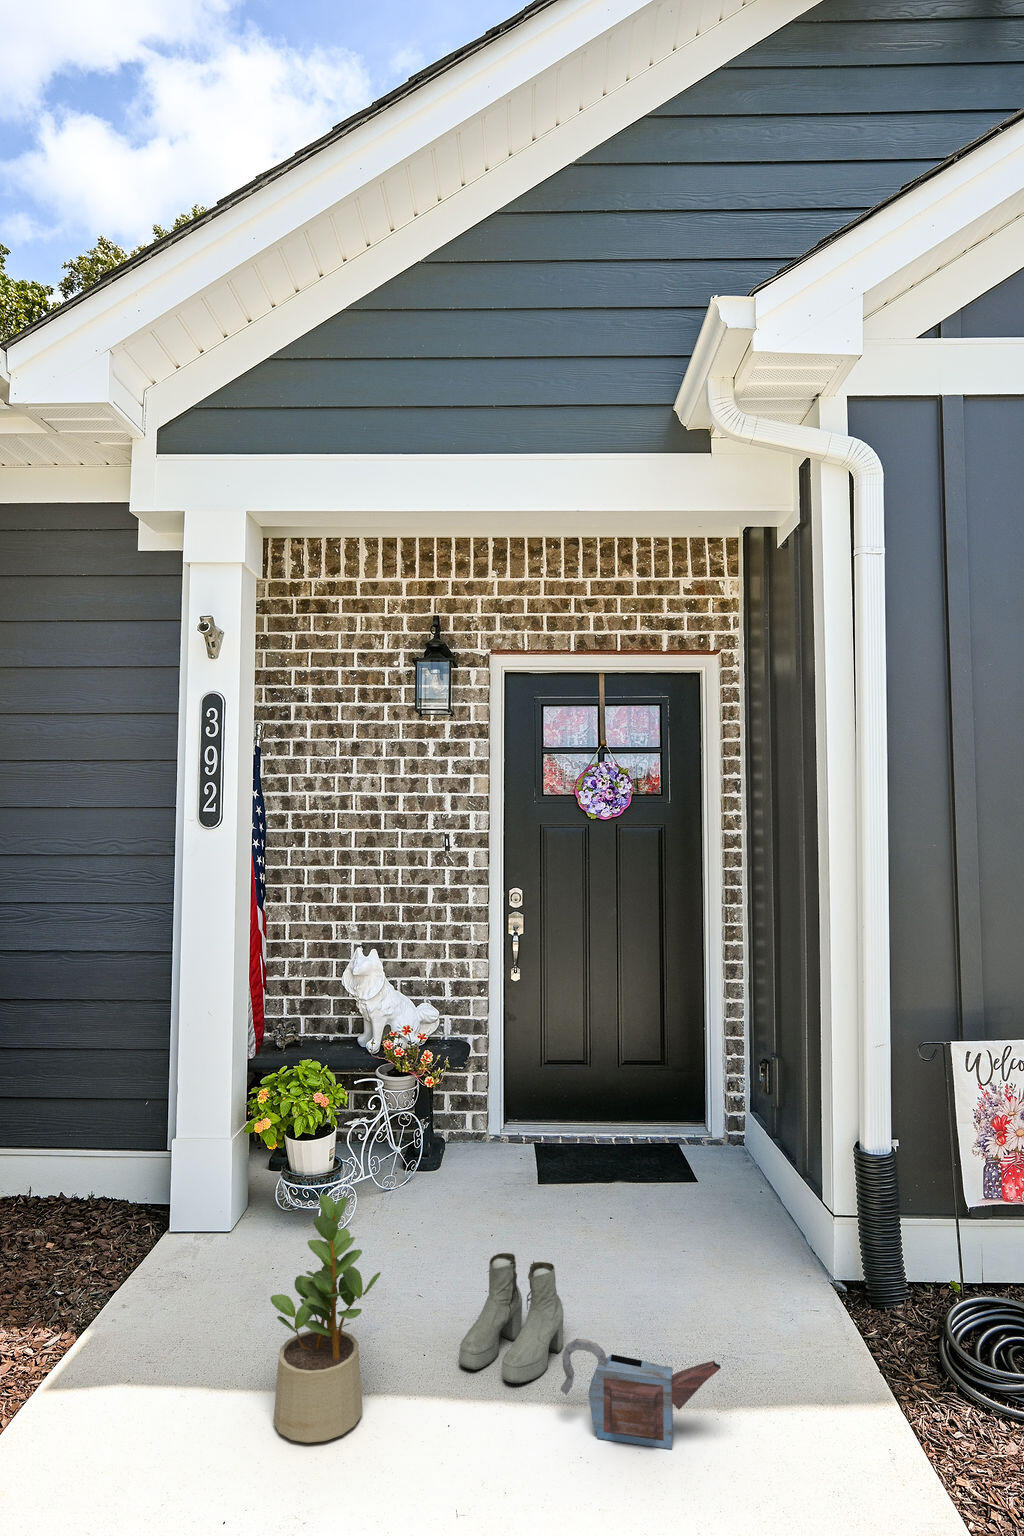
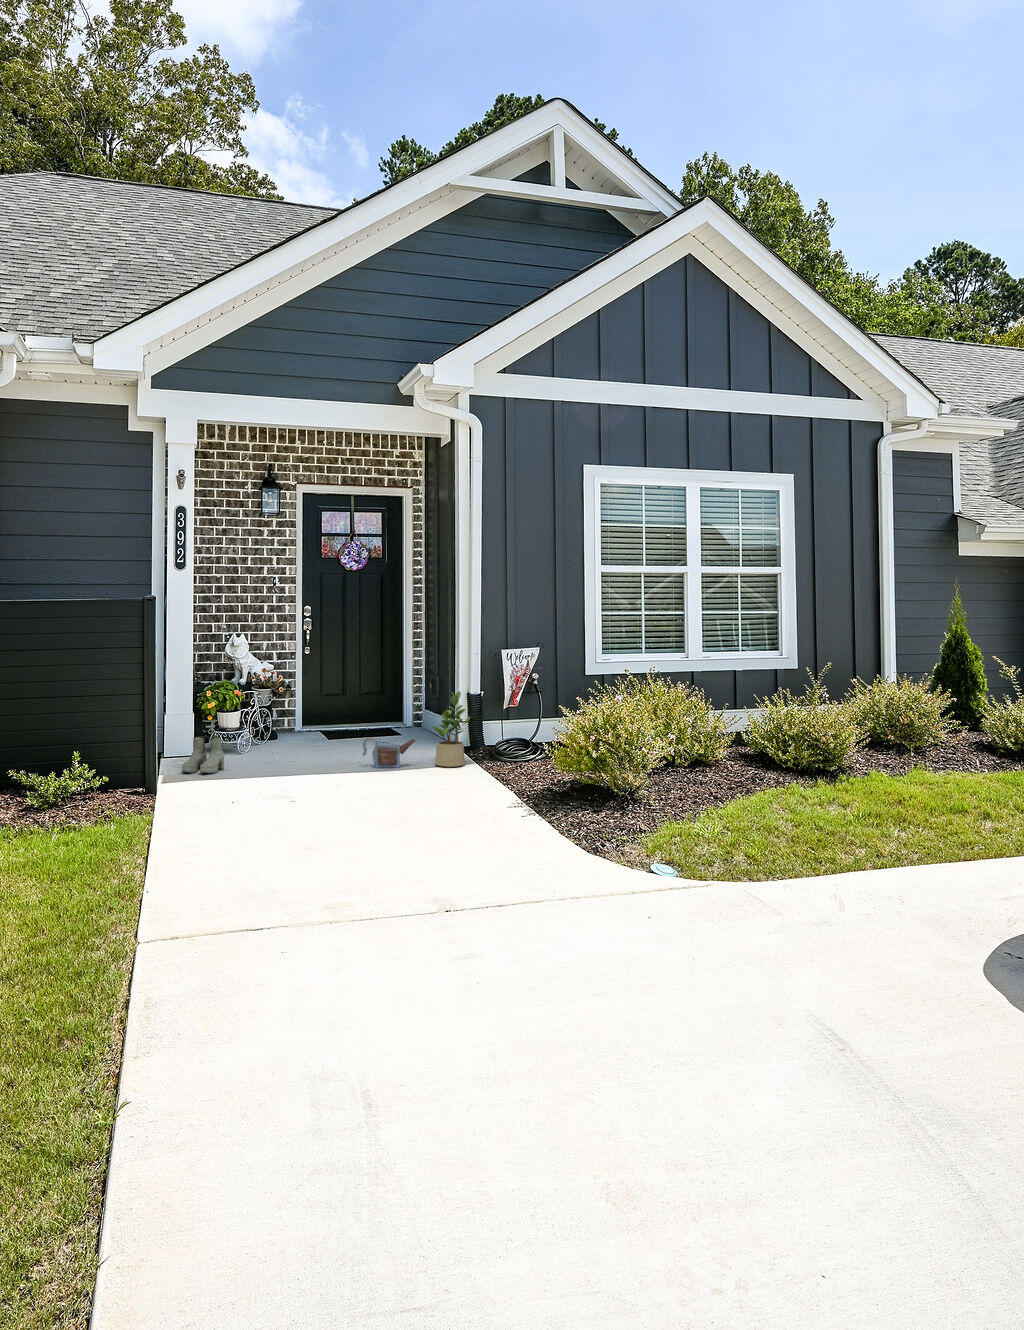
potted plant: present [270,1194,381,1443] -> present [433,691,471,767]
boots: present [459,1253,564,1383] -> present [182,736,224,773]

